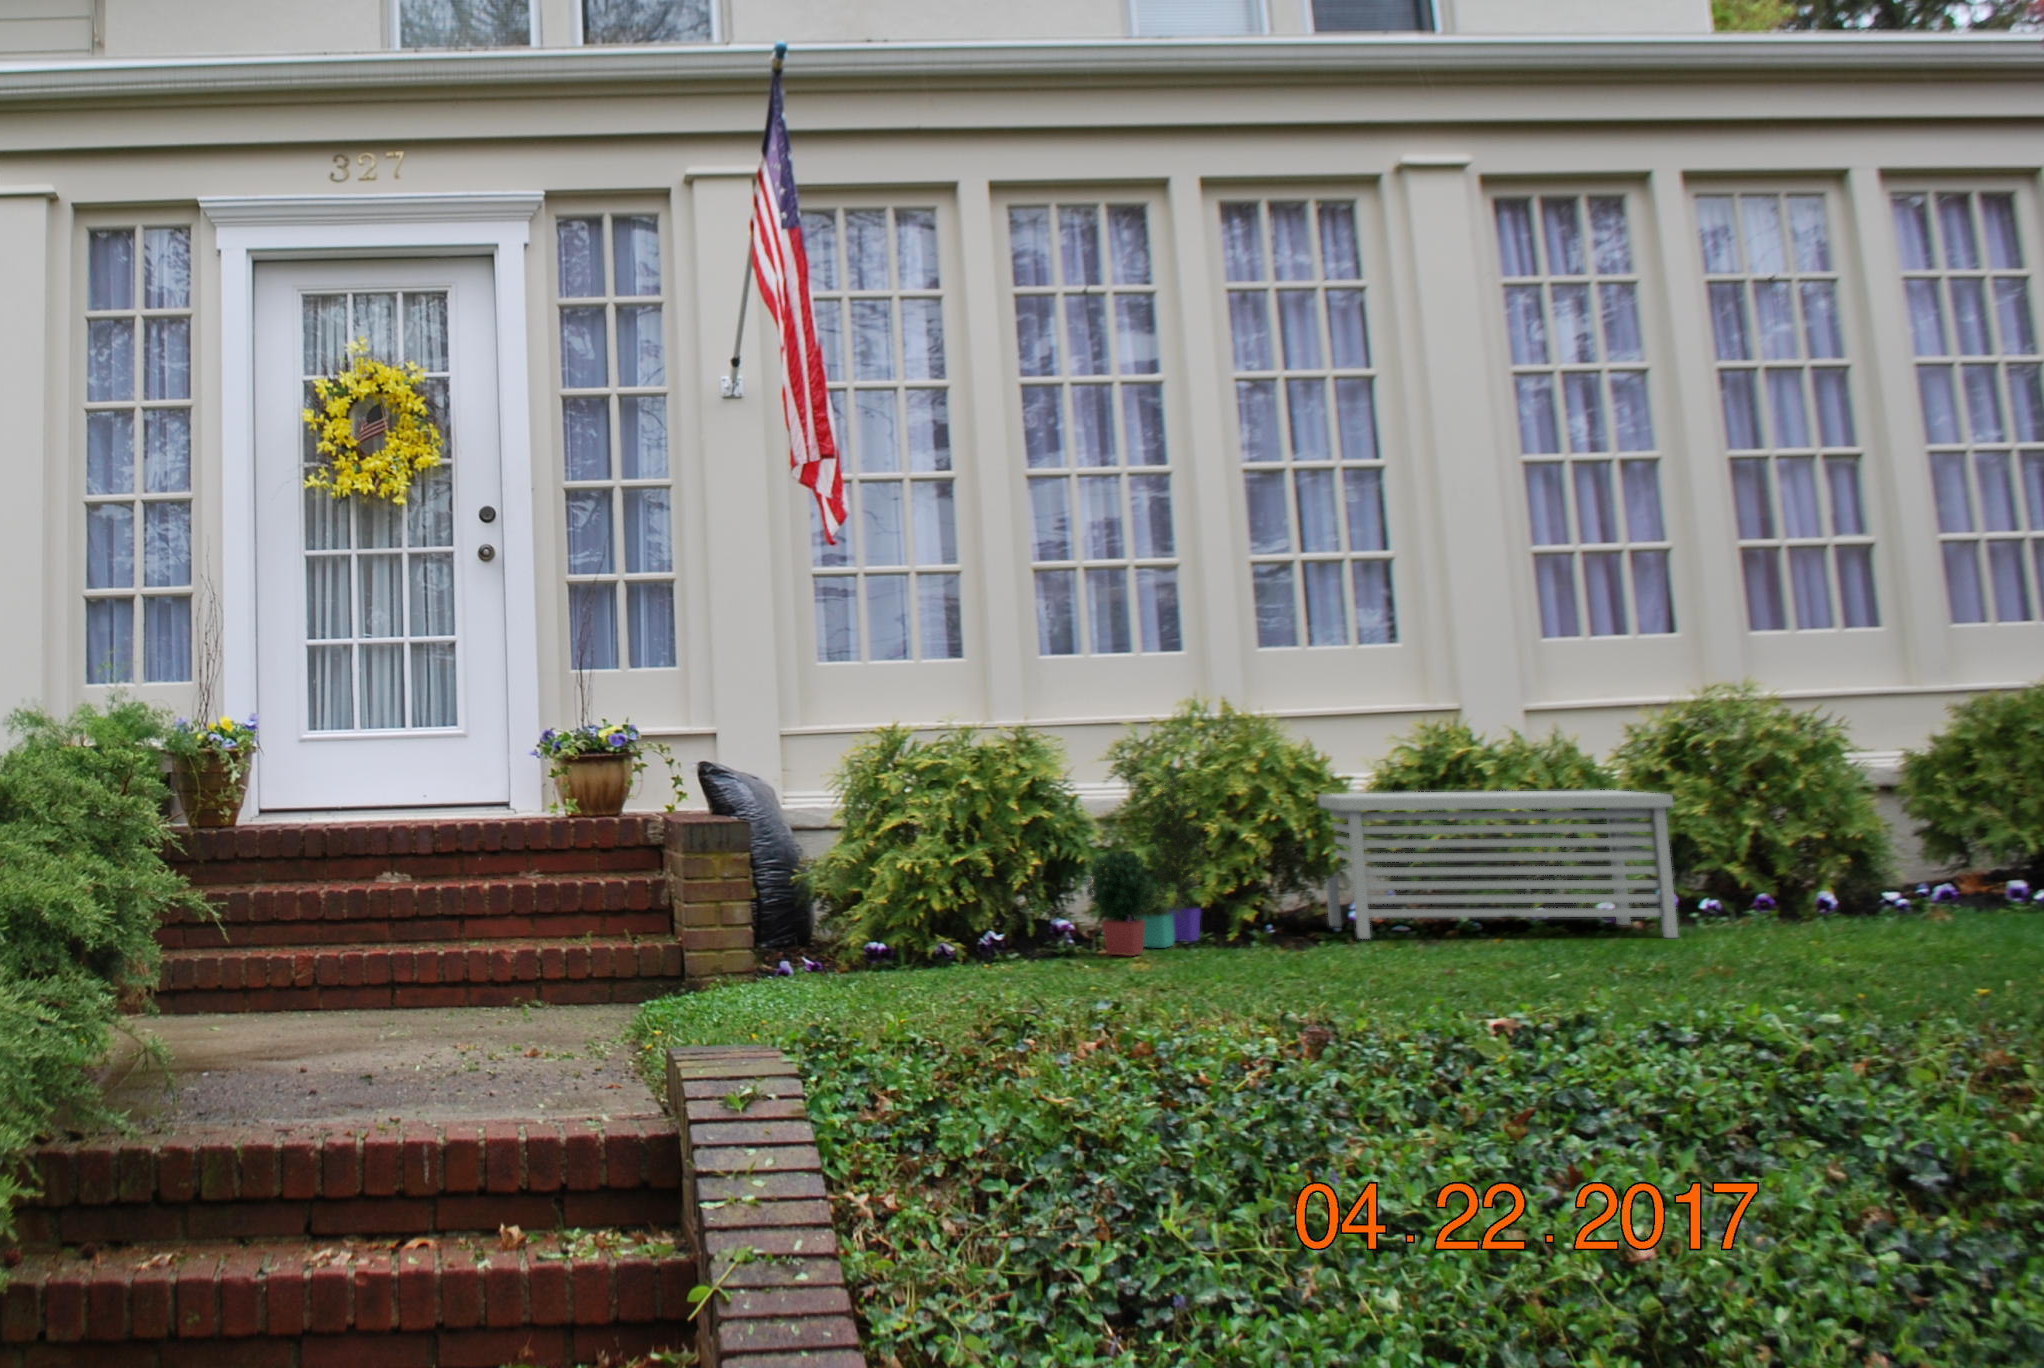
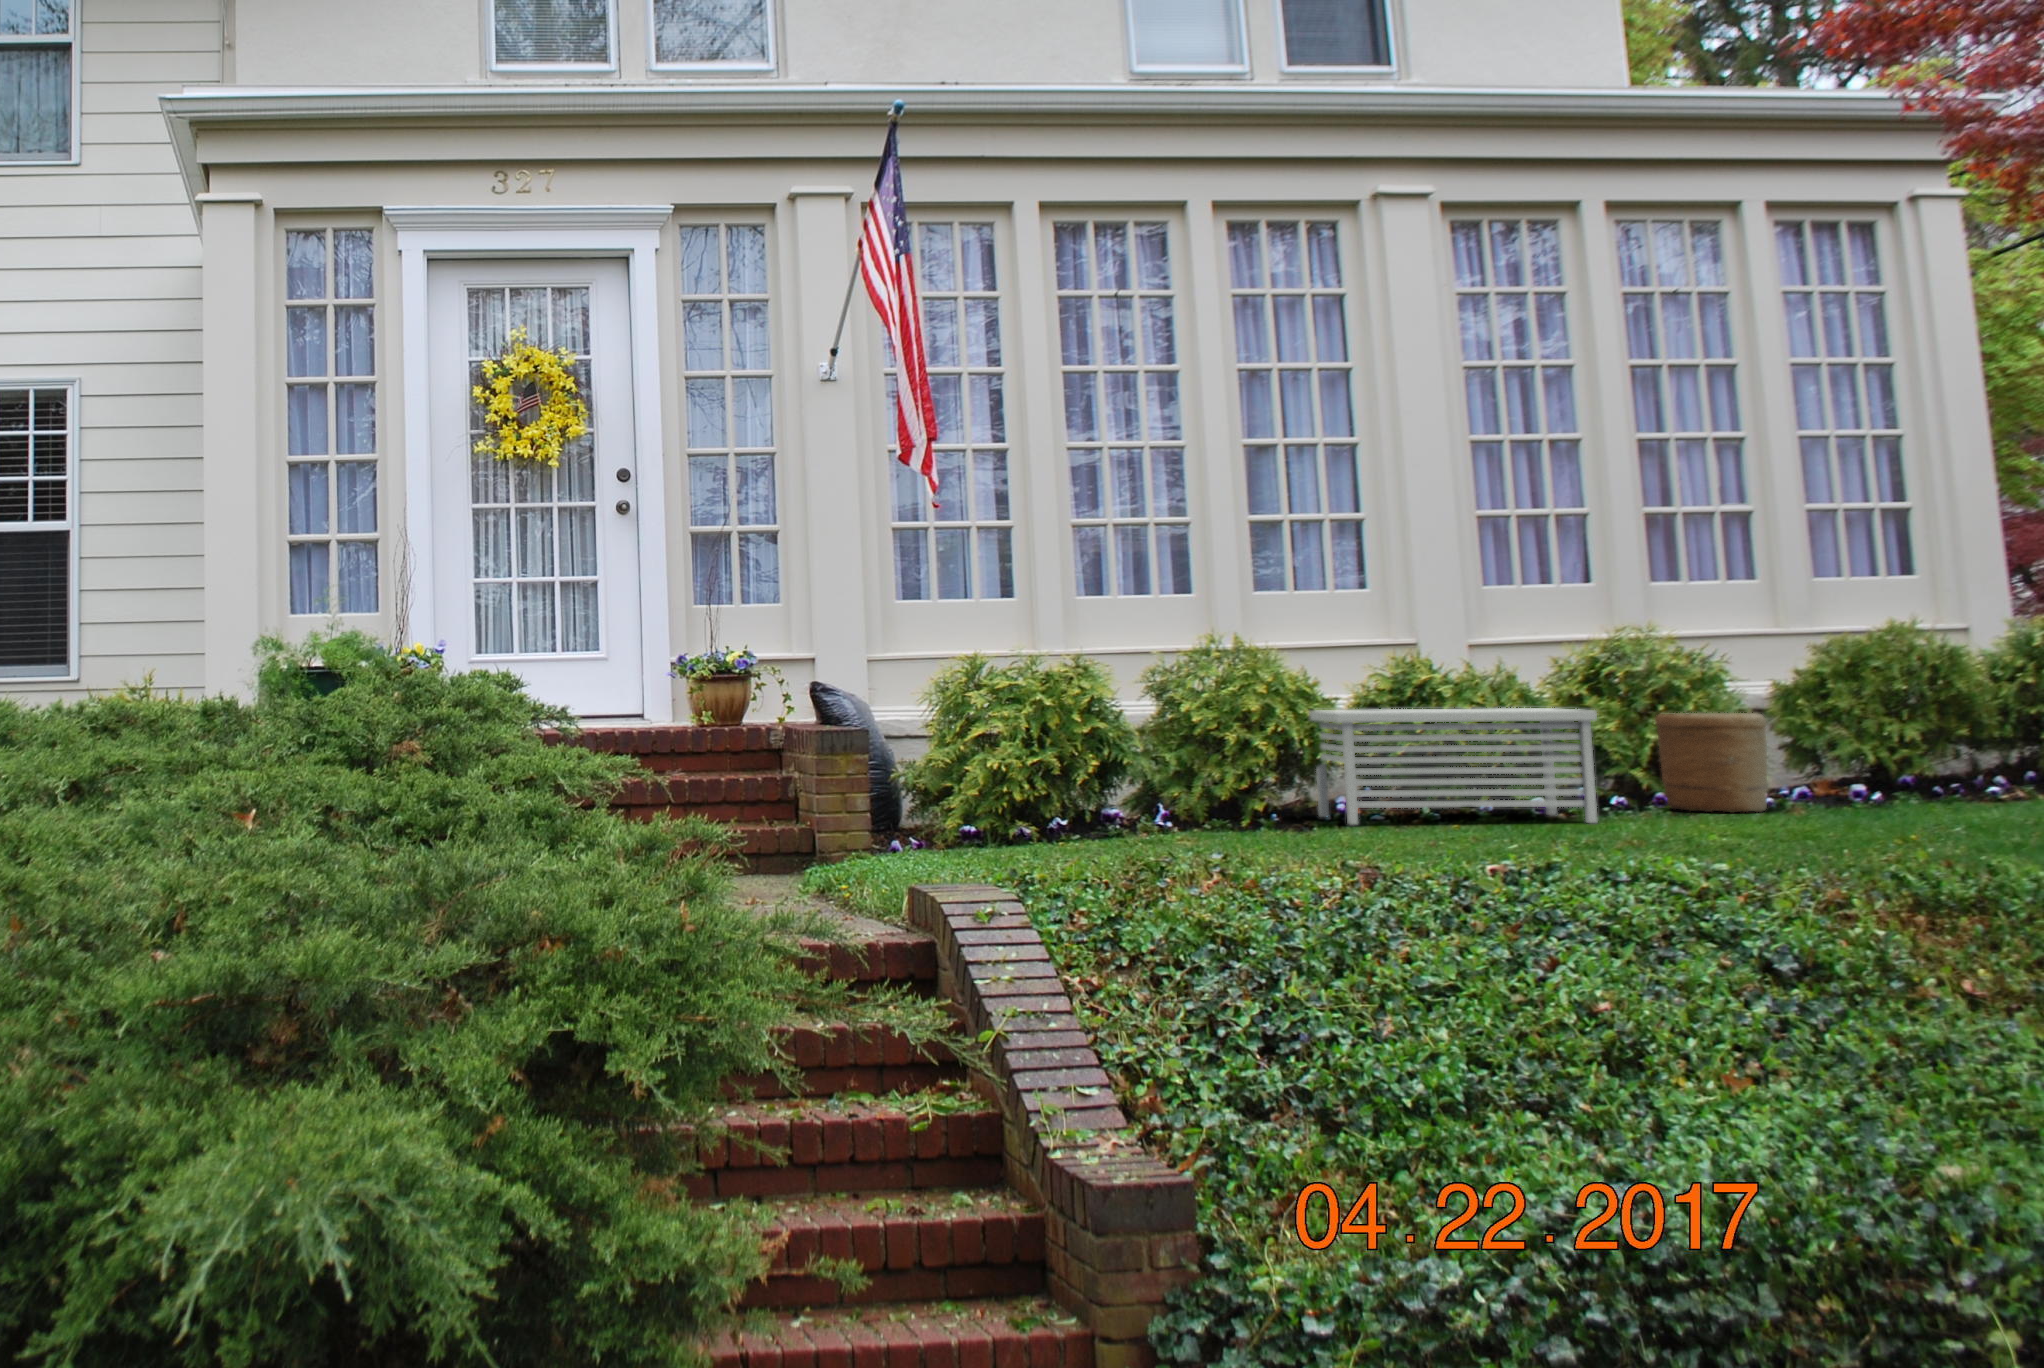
potted plant: present [1084,771,1208,956] -> none [1139,687,1235,836]
woven basket: none [1754,796,1902,923] -> present [1655,713,1768,813]

